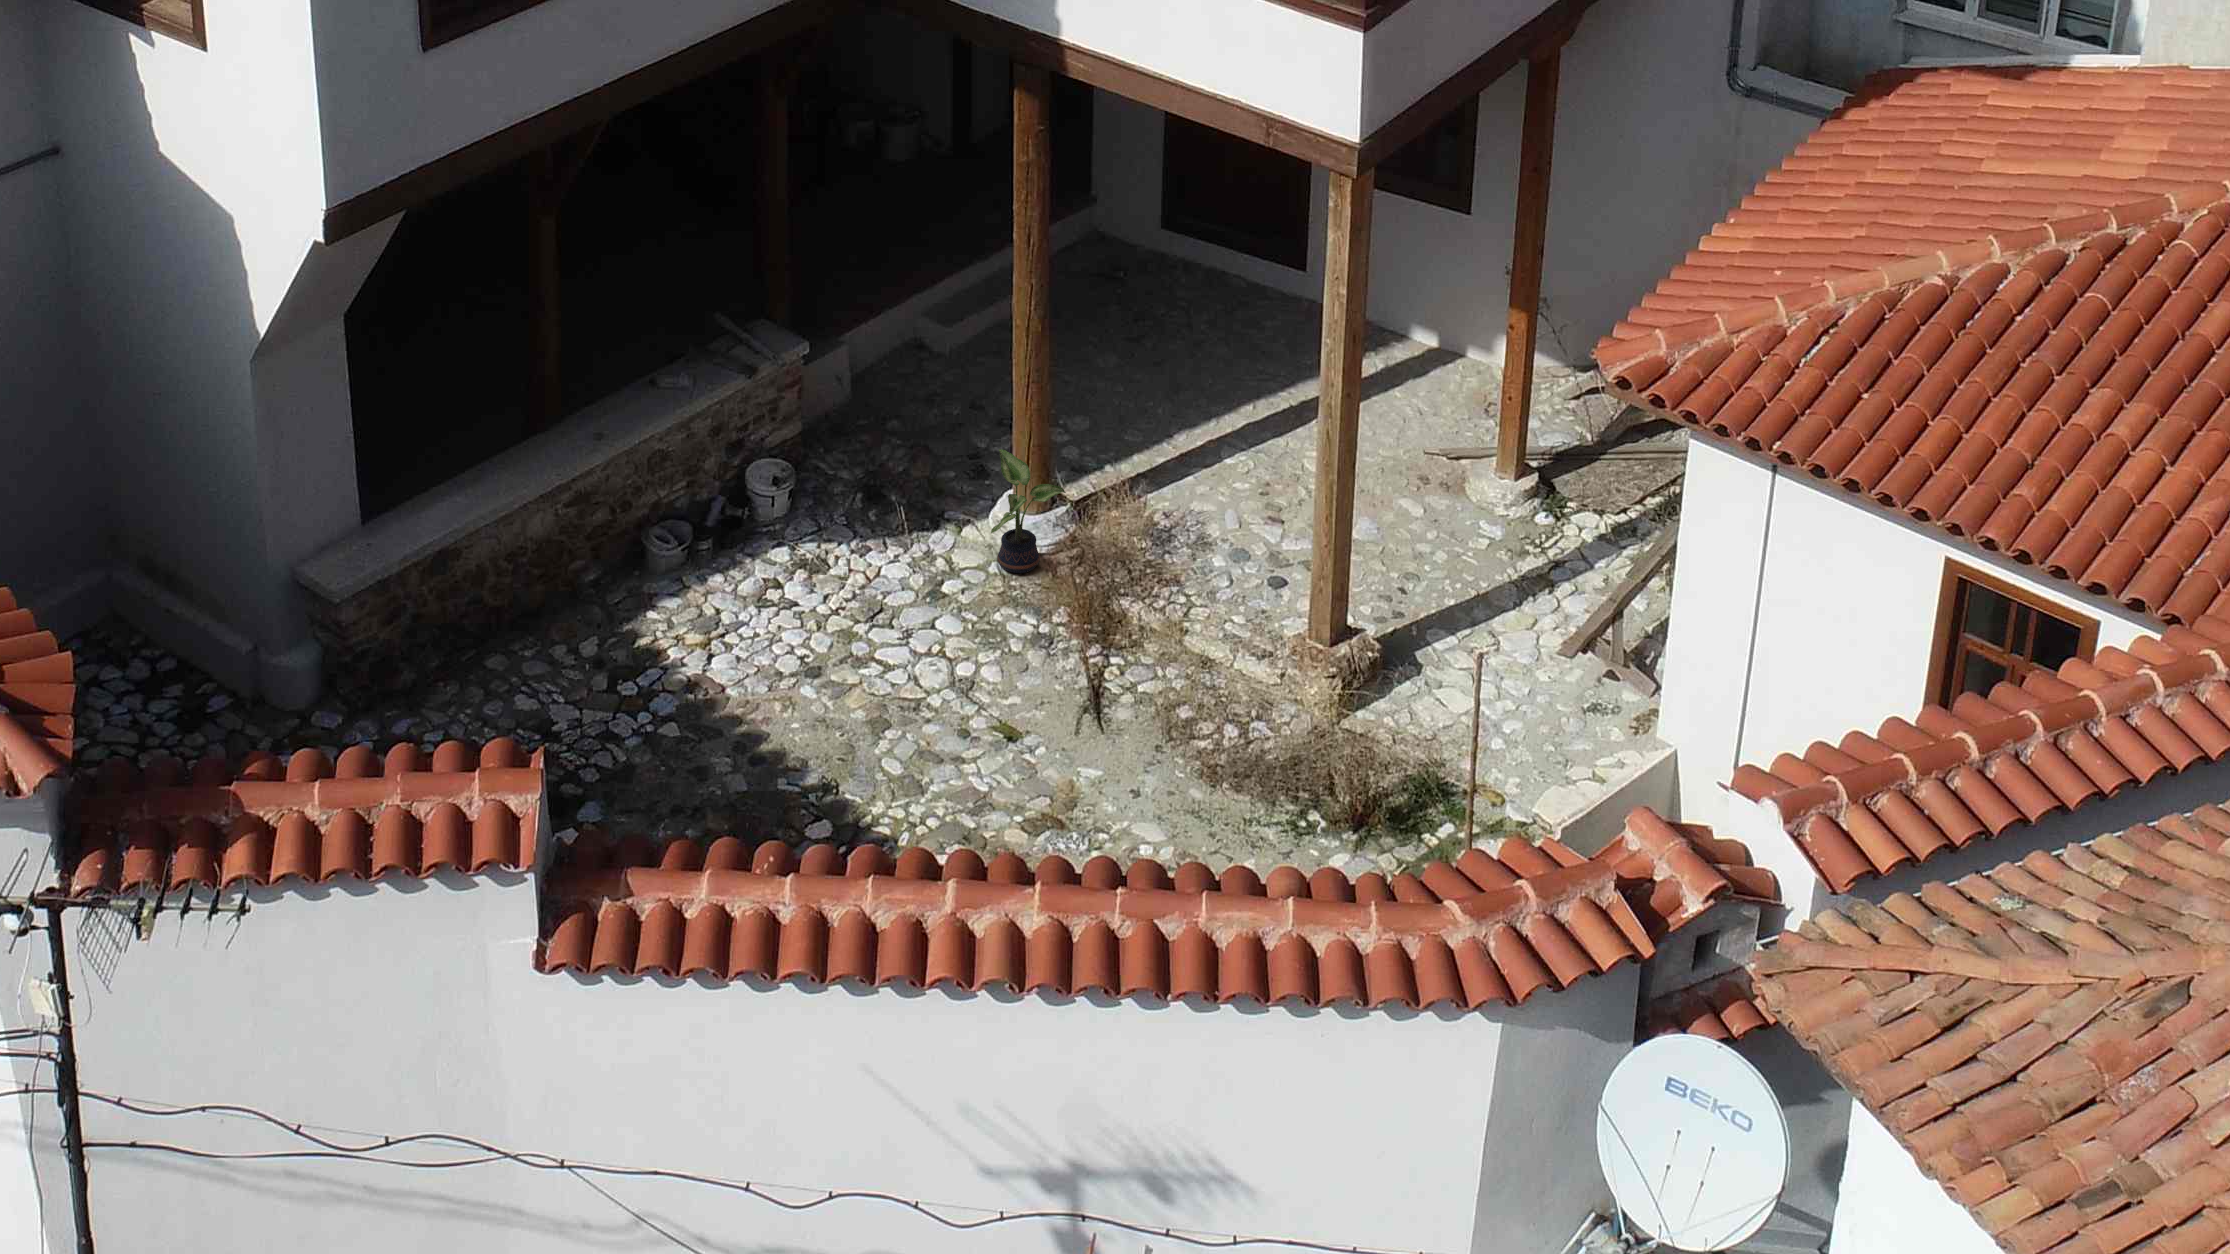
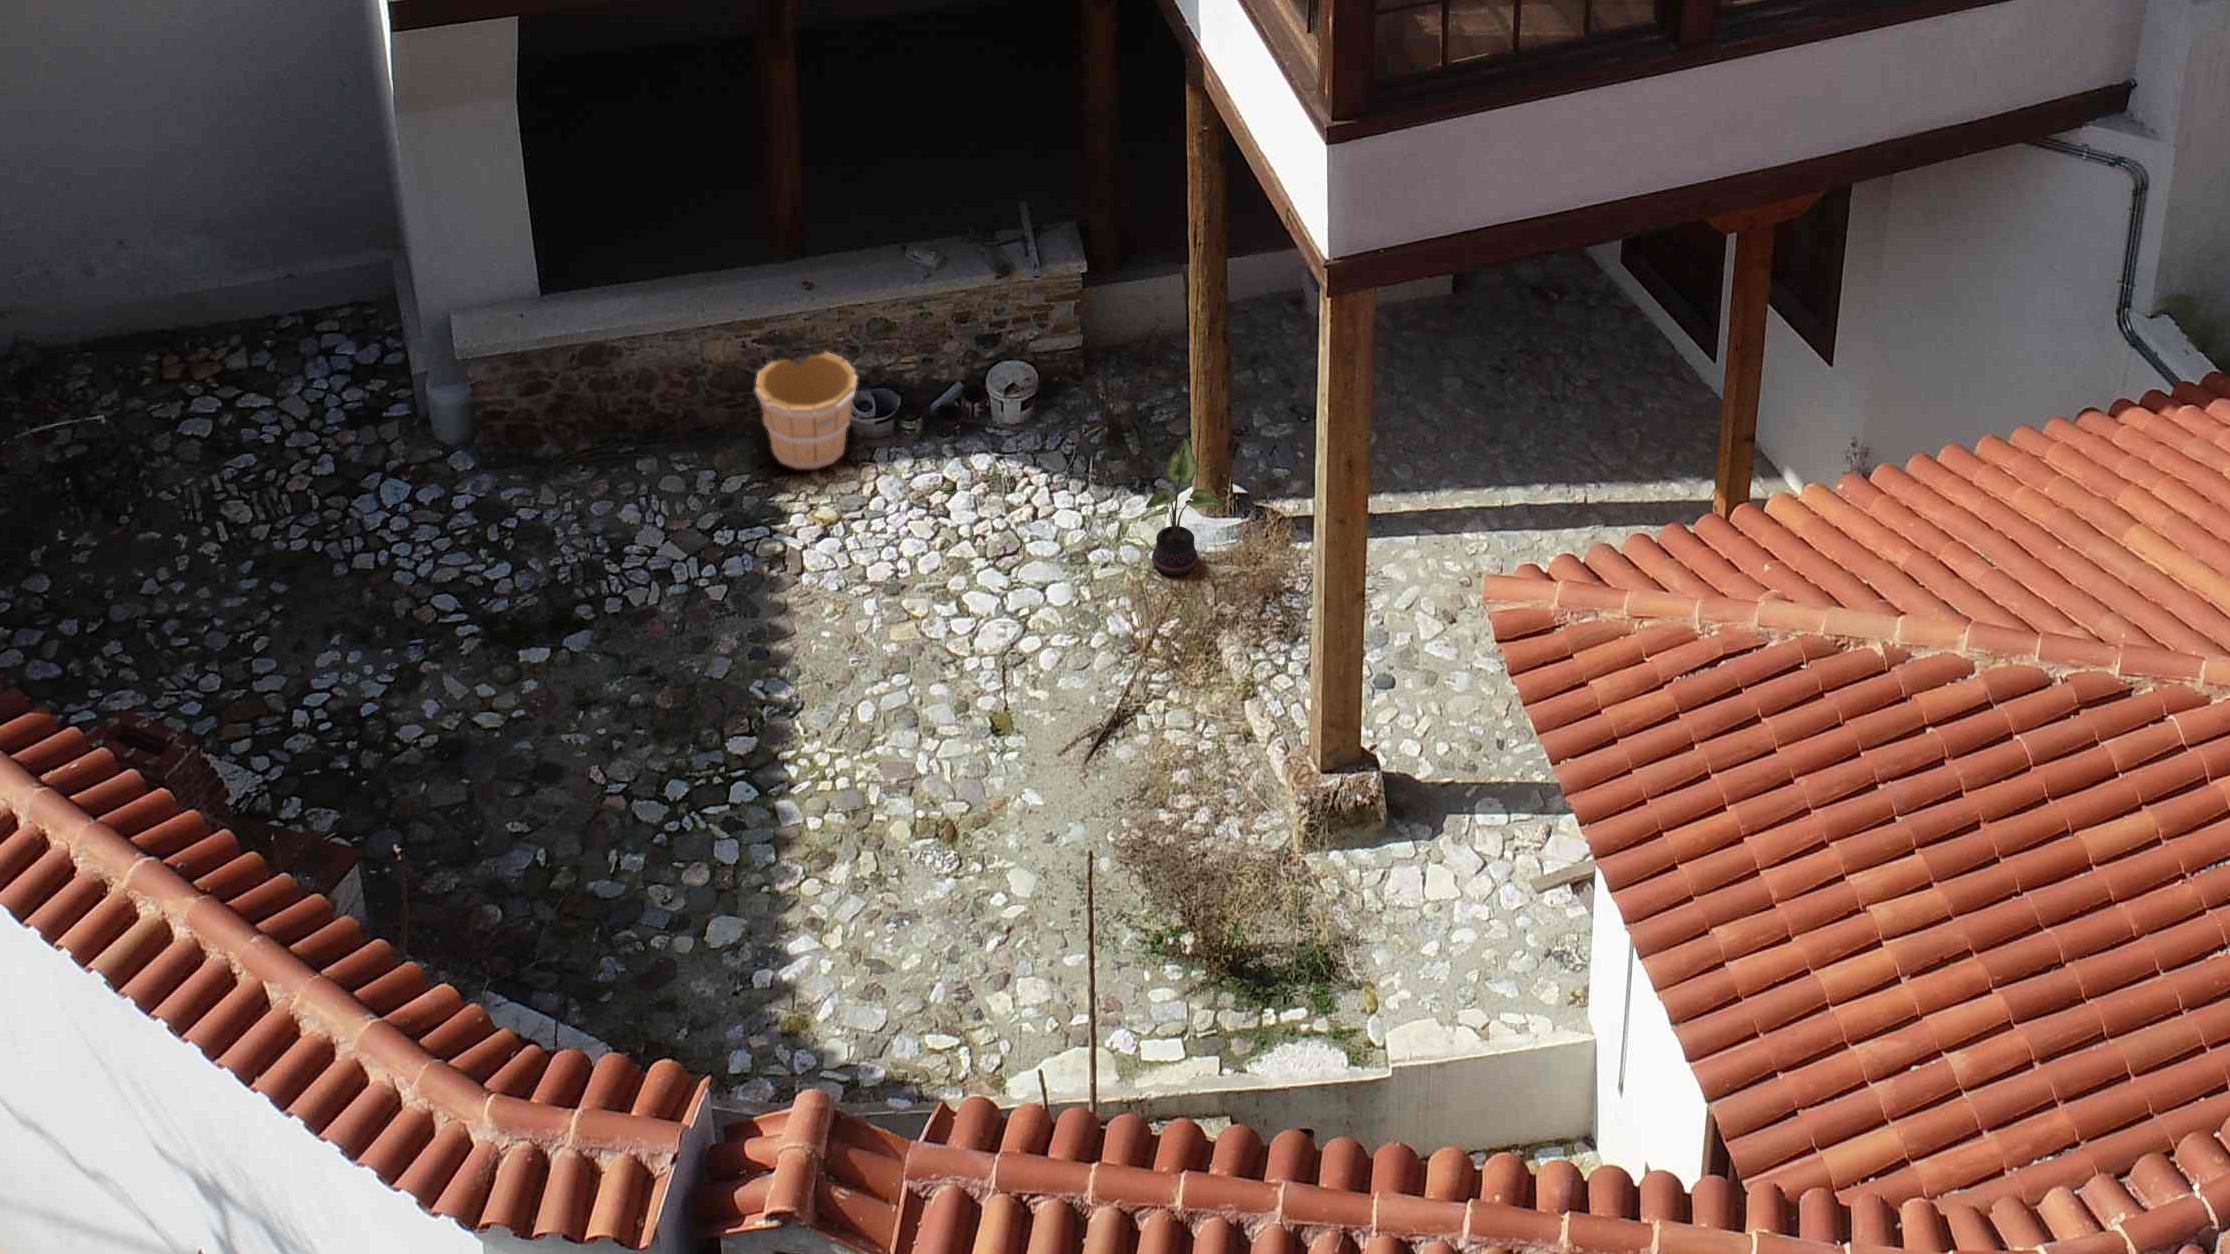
wooden bucket: none [577,490,676,606] -> present [756,352,857,469]

